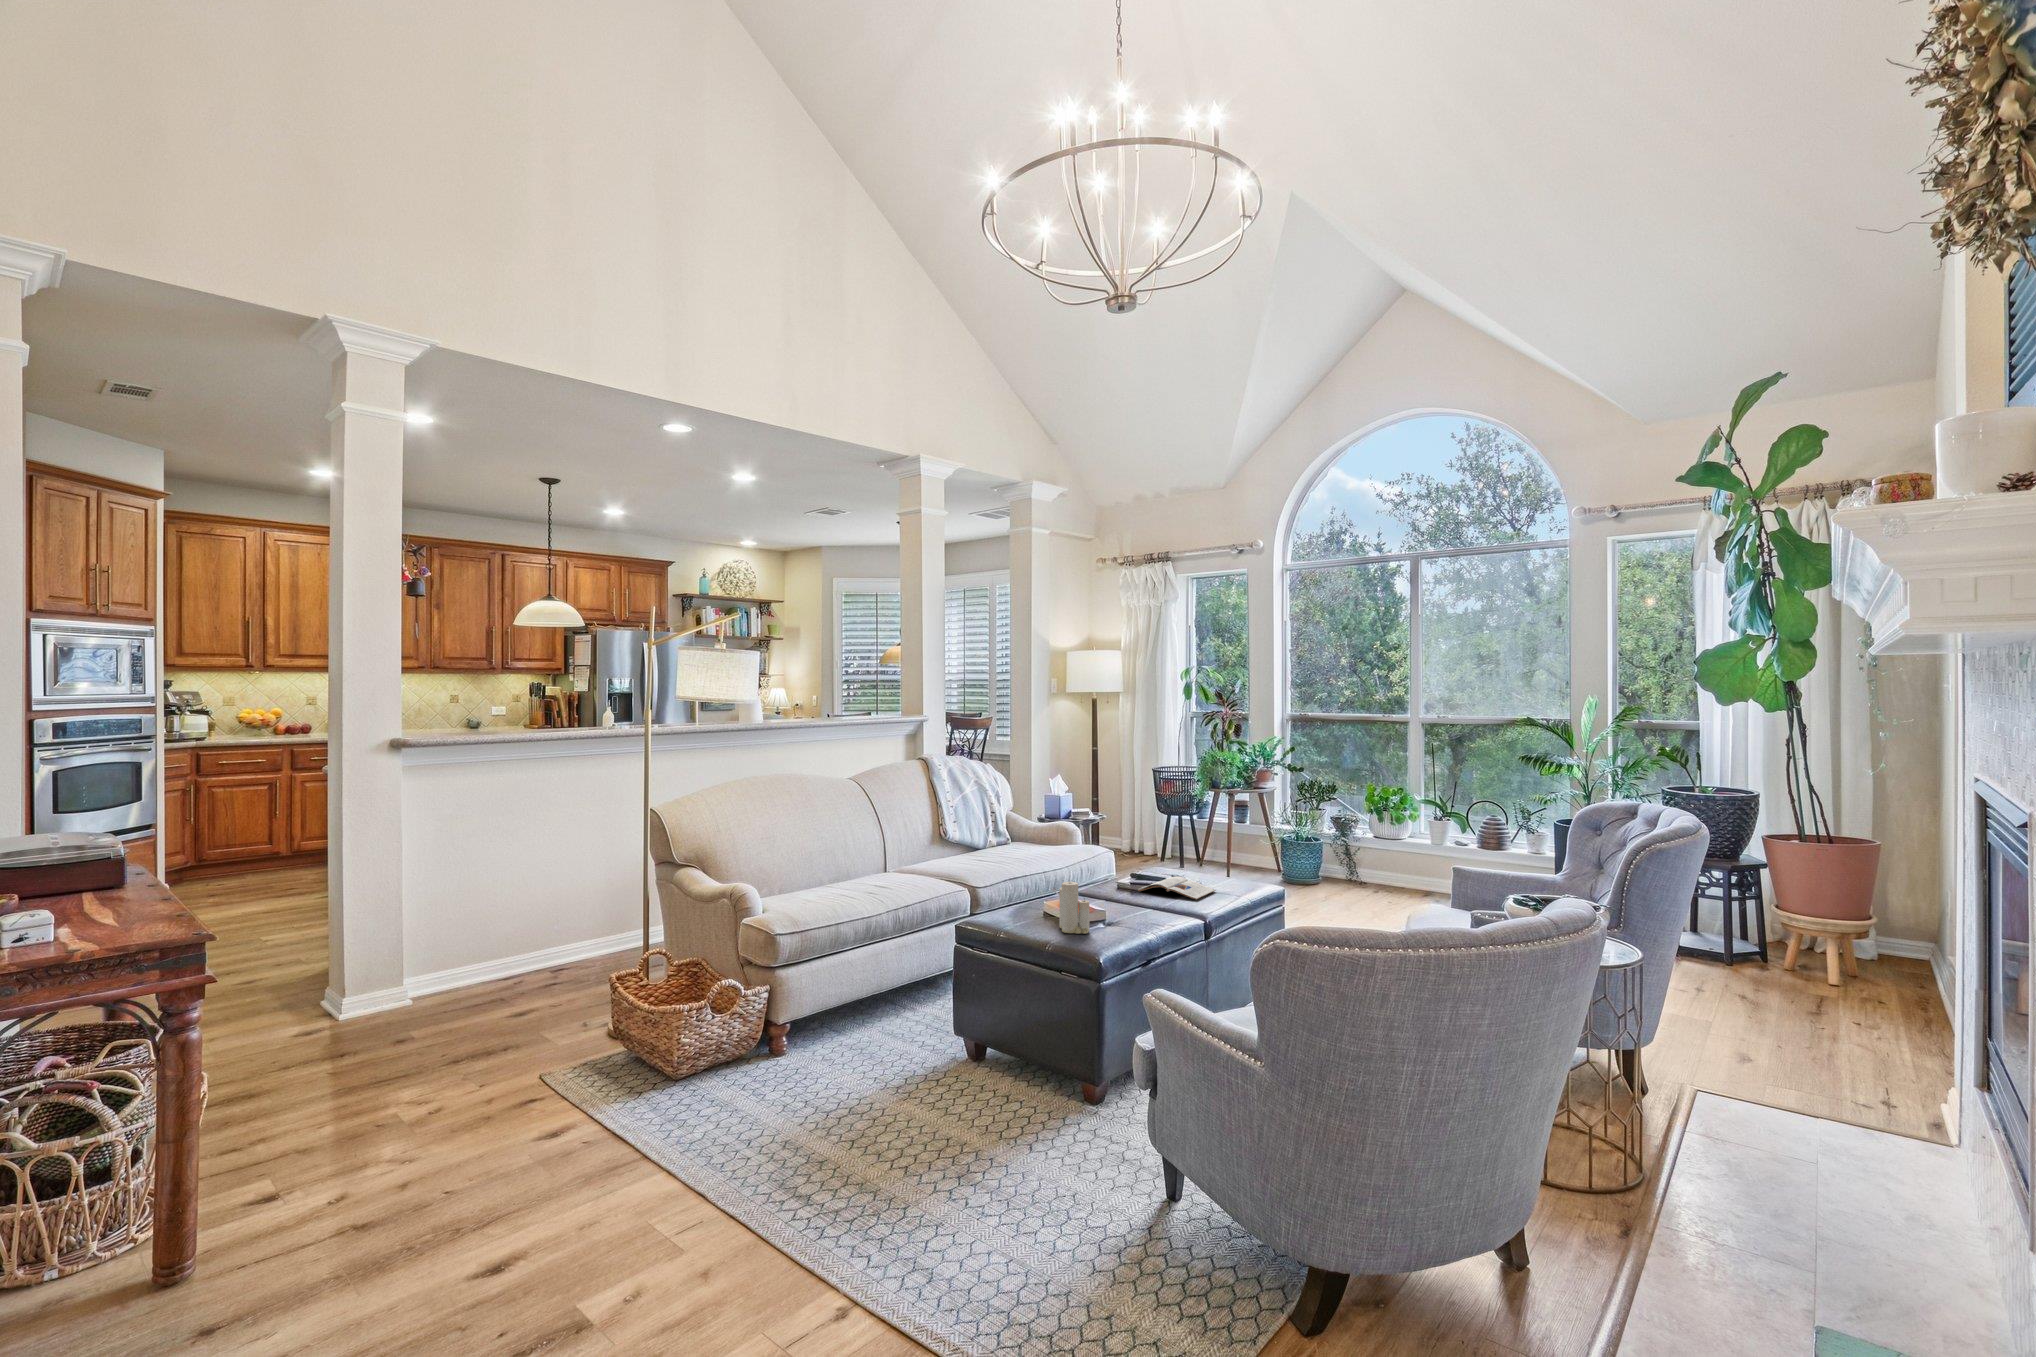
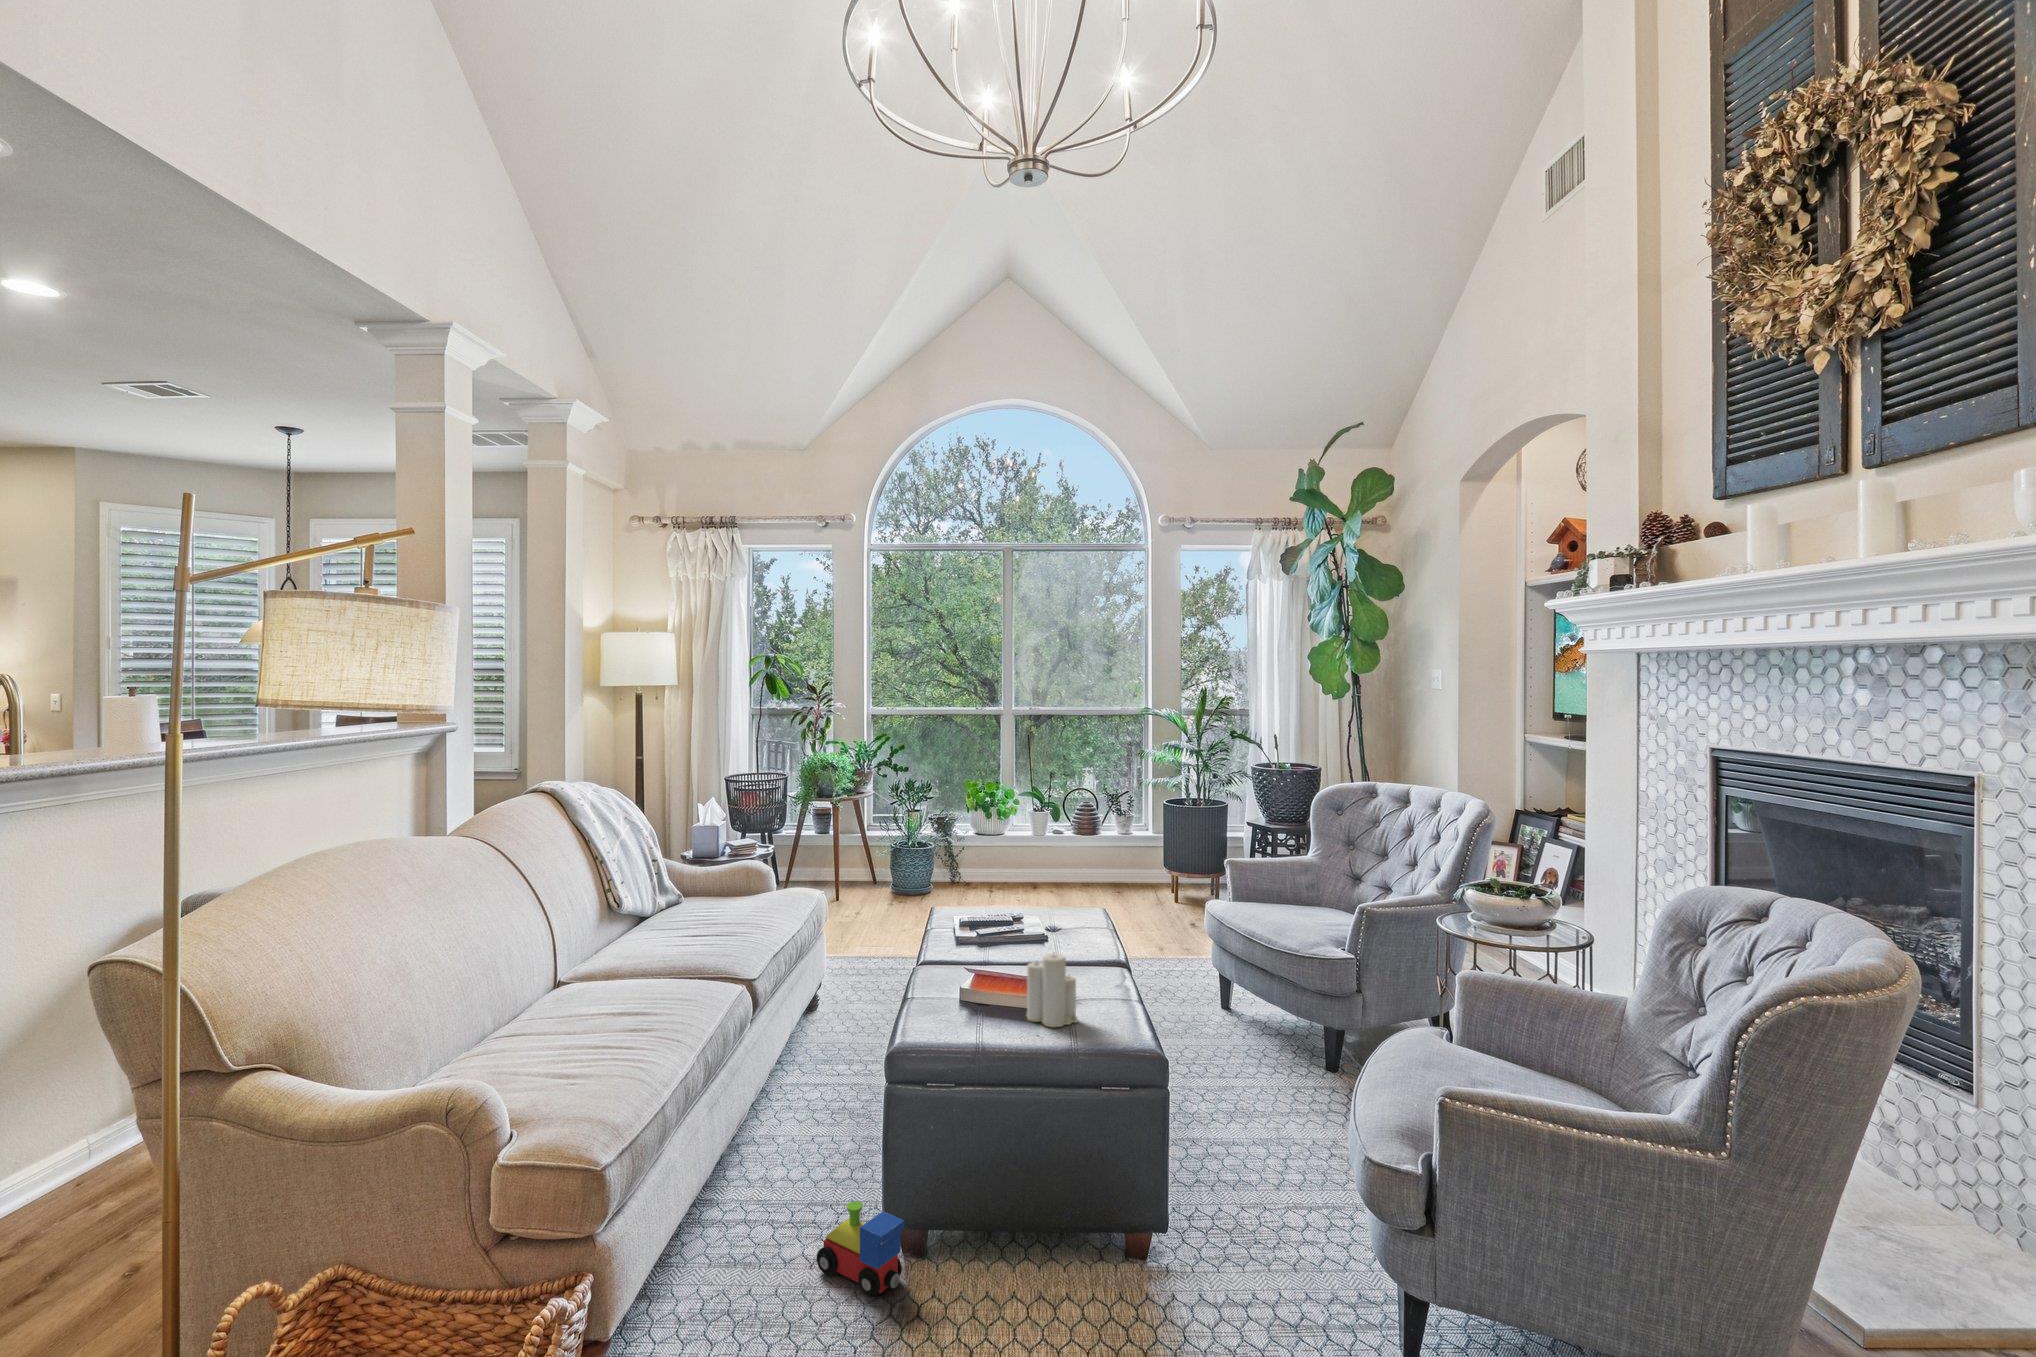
magazine: present [1138,876,1216,900] -> none [990,916,1076,945]
toy train: none [918,1013,951,1068] -> present [817,1201,904,1296]

